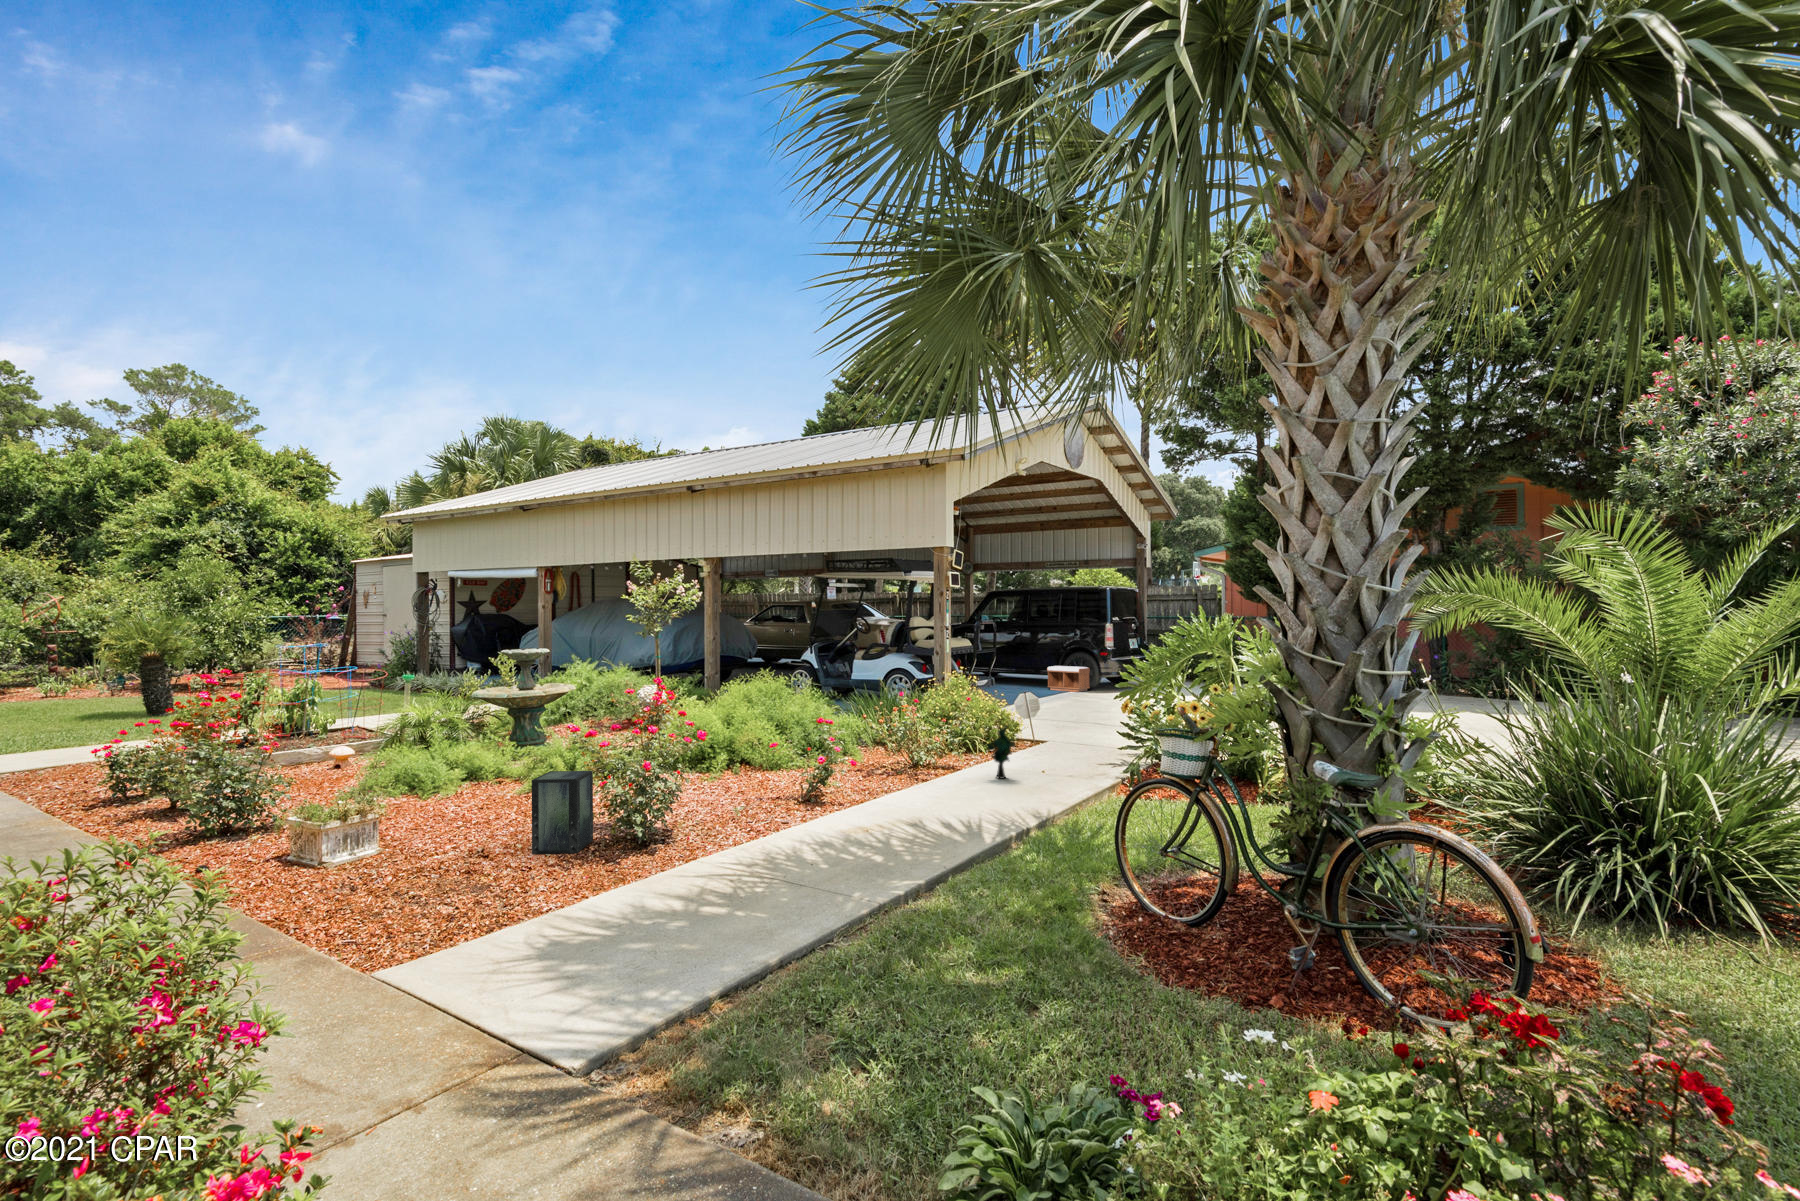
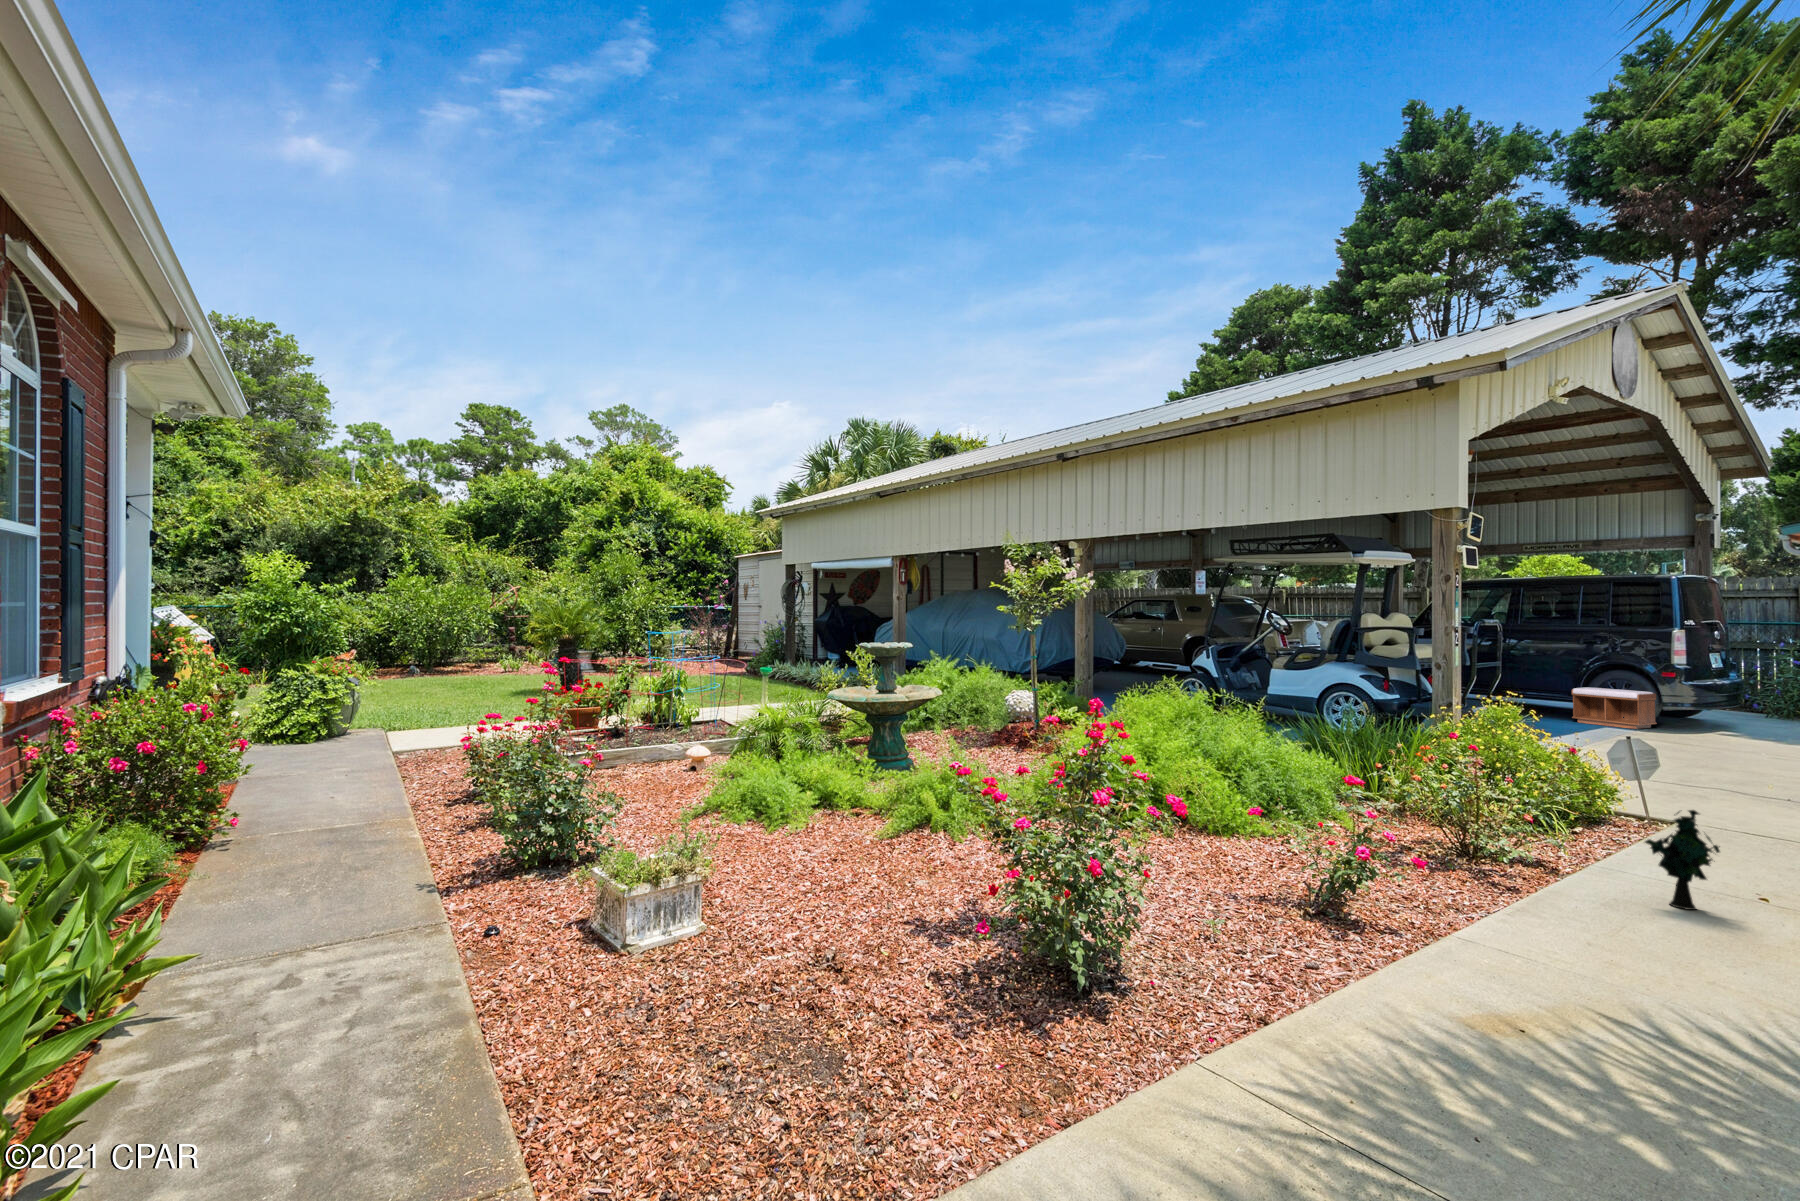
storage box: present [532,771,593,854] -> none [898,834,984,978]

